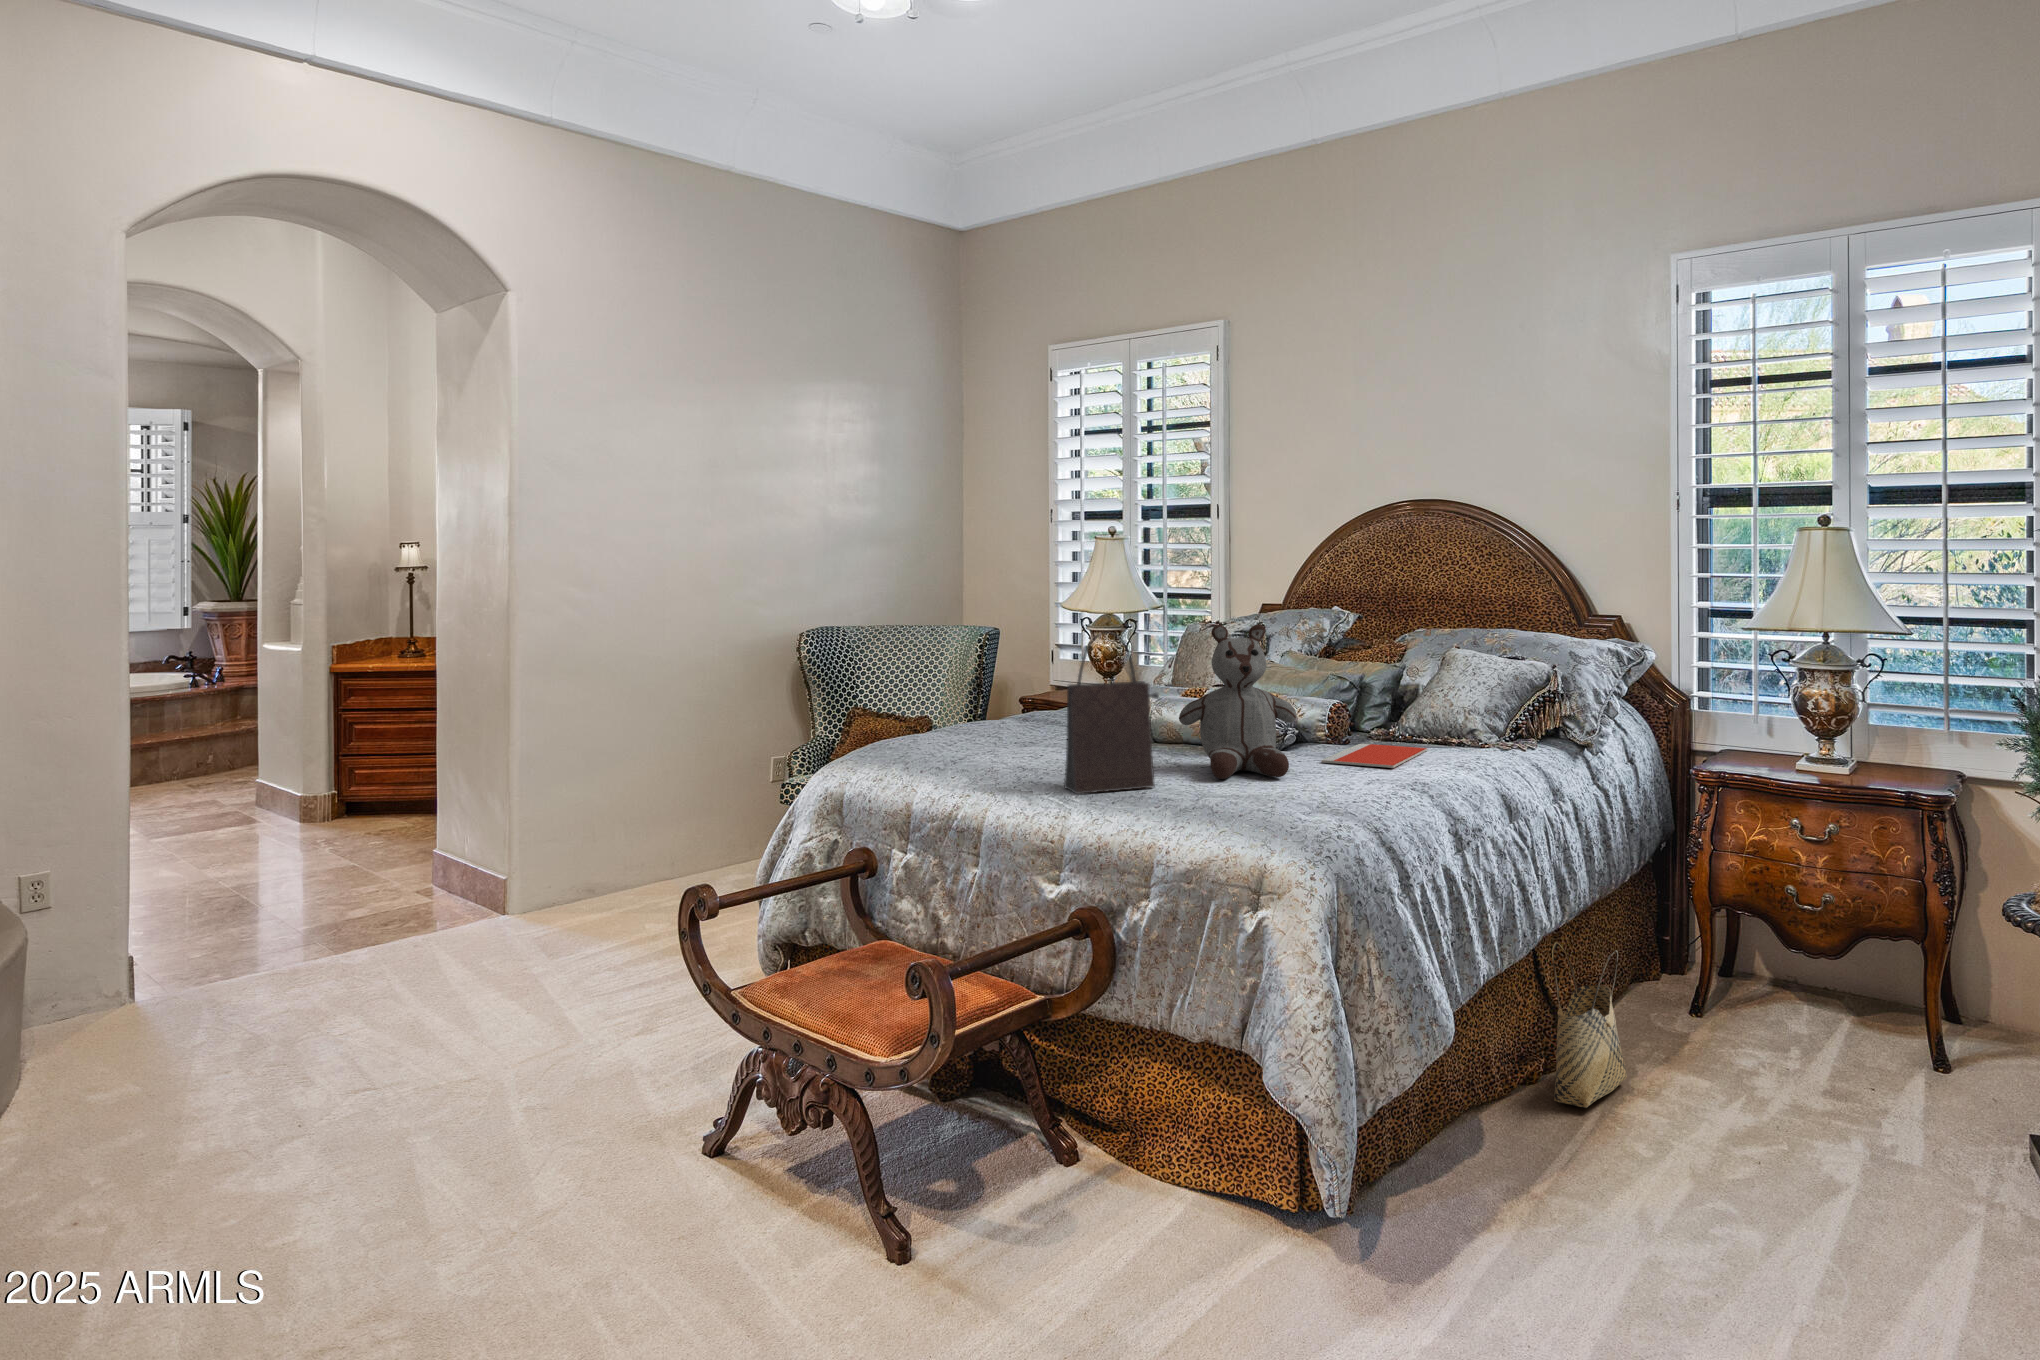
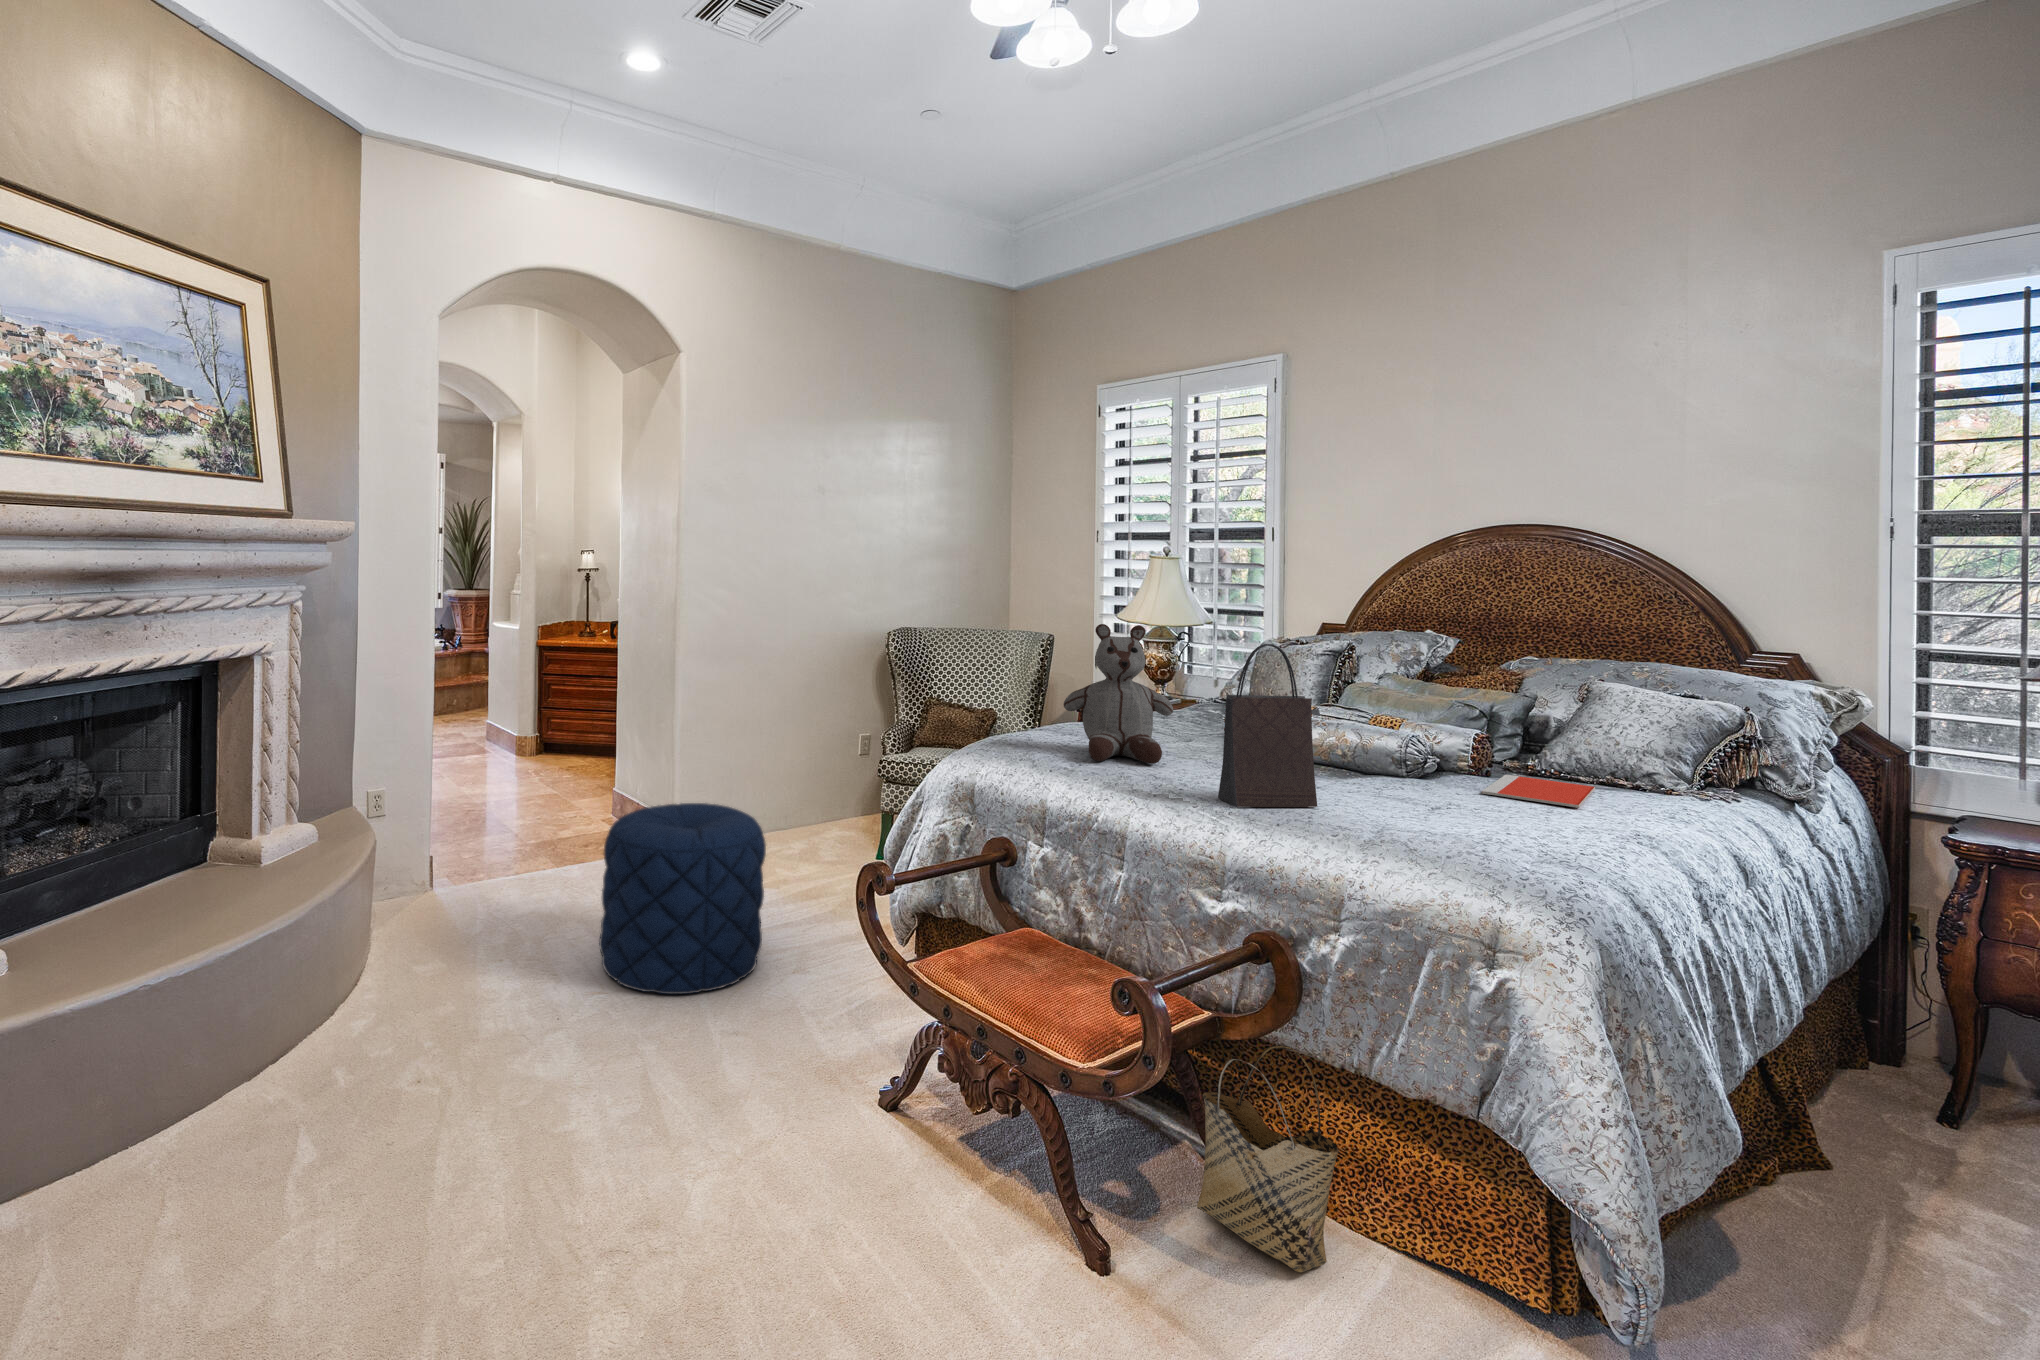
stuffed bear: present [1179,624,1297,779] -> present [1063,624,1173,764]
pouf: none [392,852,609,1078] -> present [599,803,766,994]
woven basket: present [1552,942,1627,1108] -> present [1197,1045,1338,1272]

